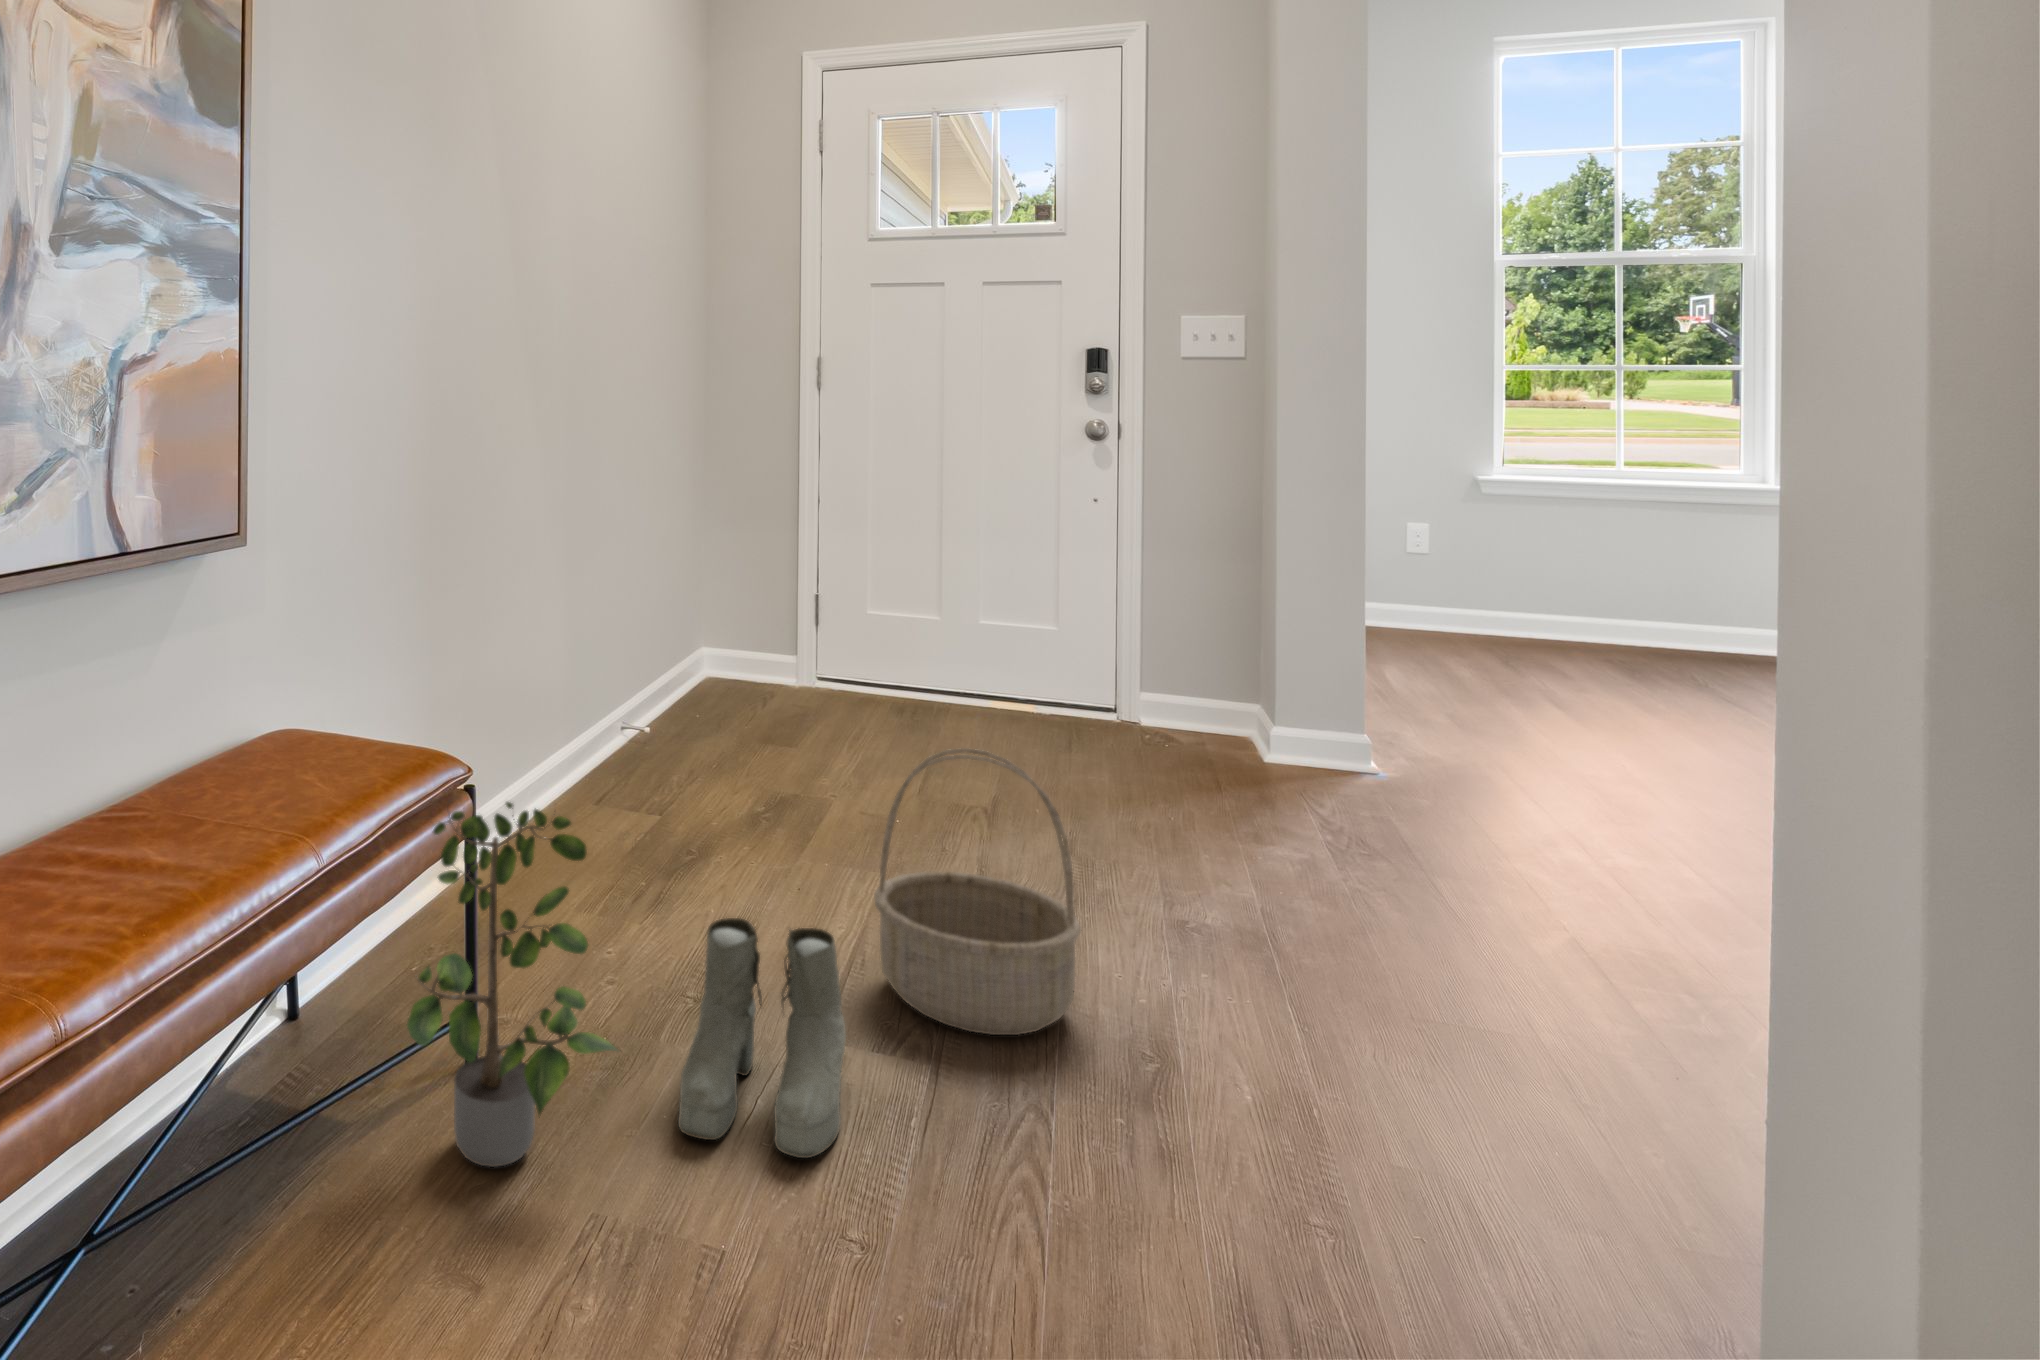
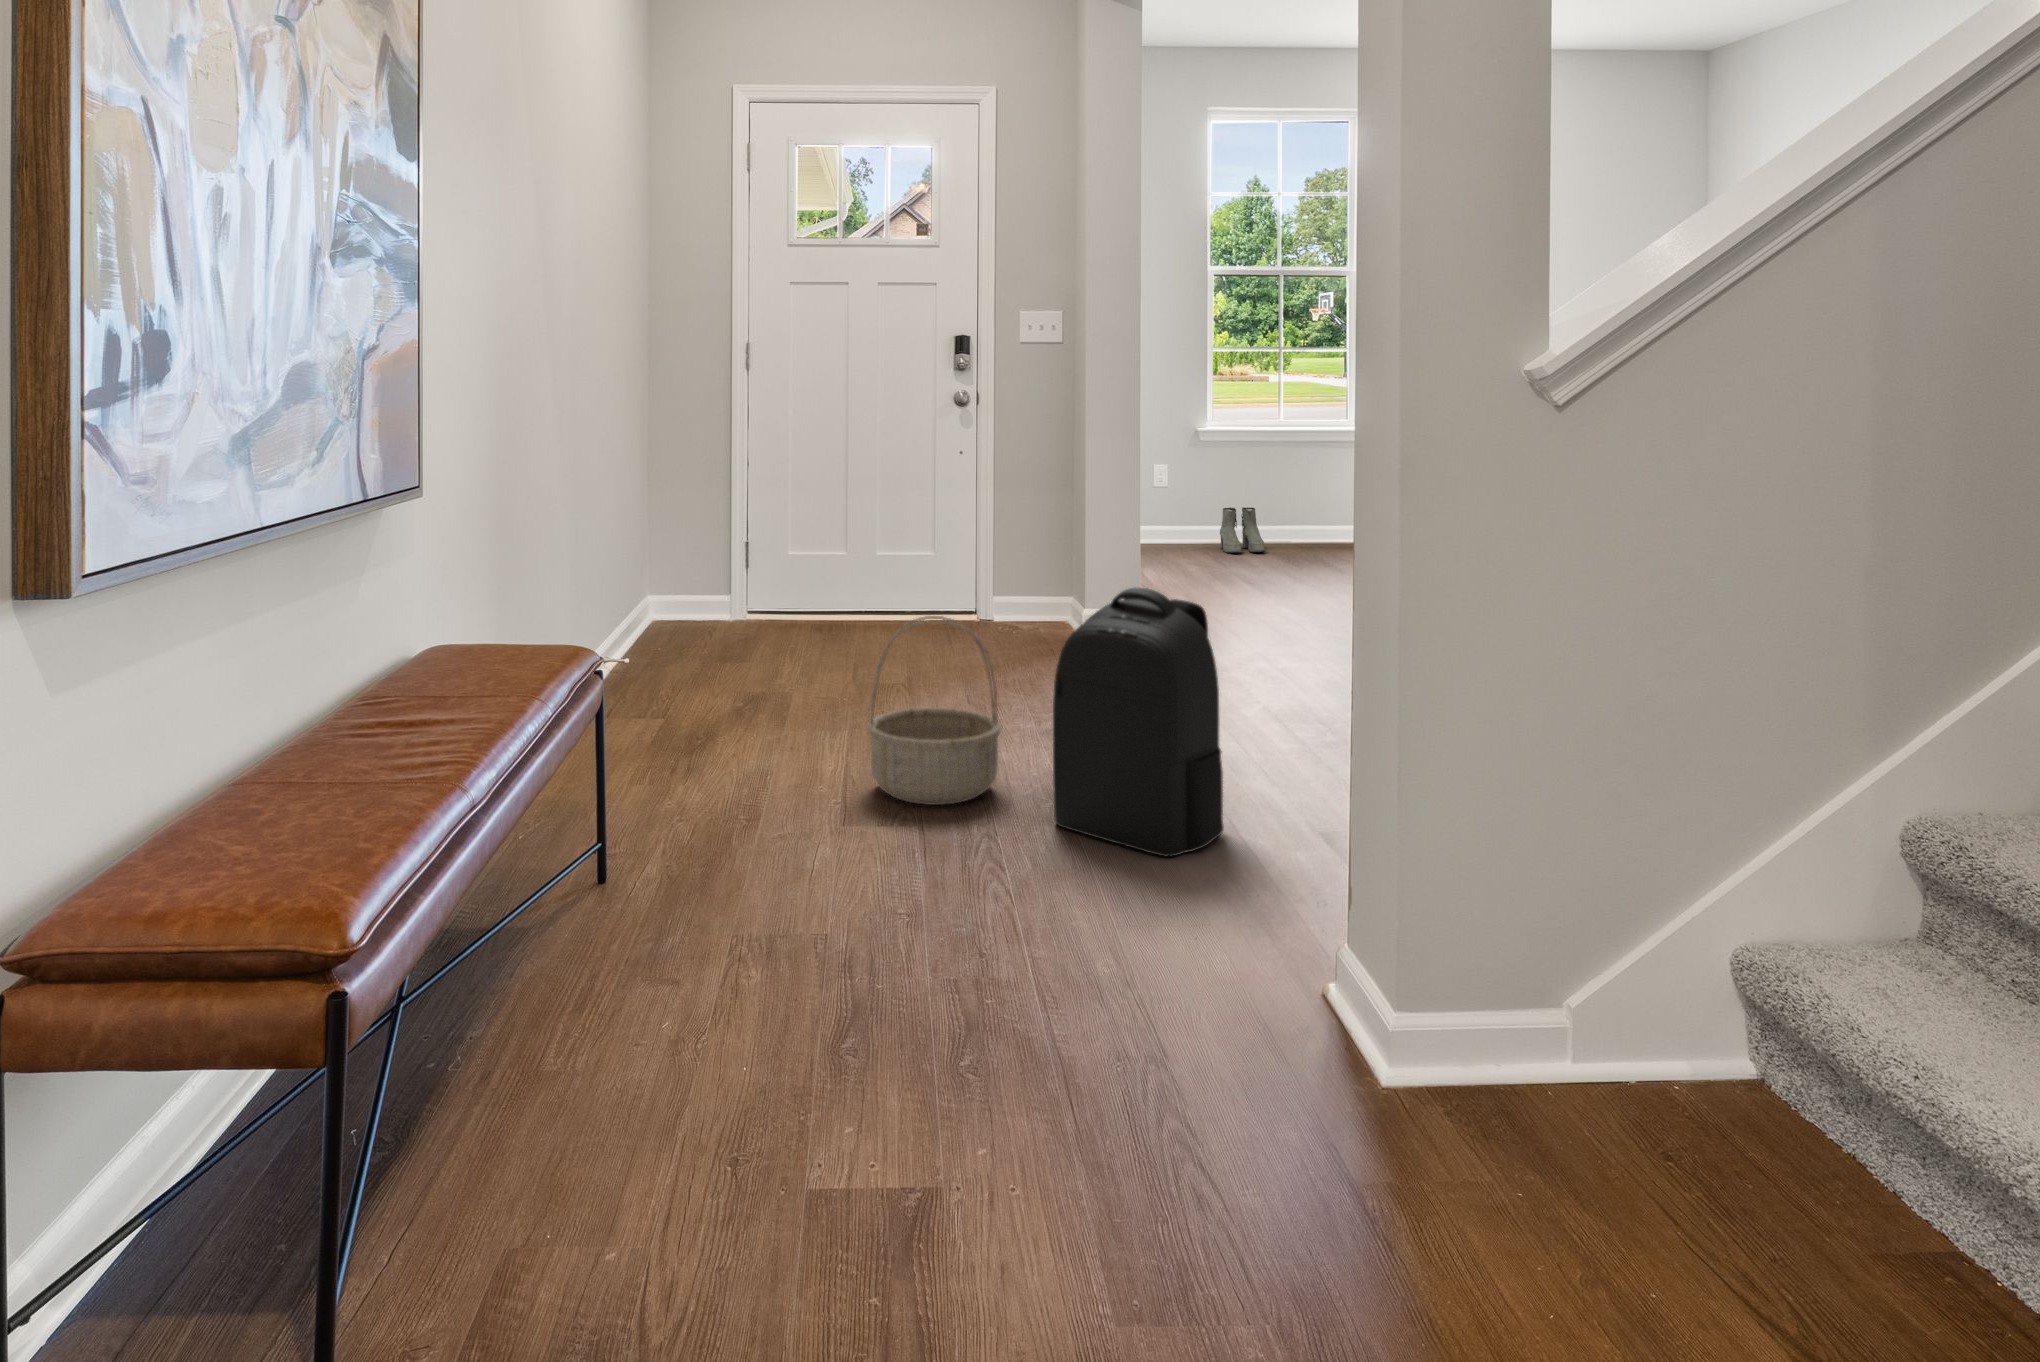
backpack: none [1155,757,1484,1248] -> present [1053,588,1224,857]
potted plant: present [407,802,618,1167] -> none [594,661,750,925]
boots: present [678,918,846,1158] -> present [1220,507,1264,553]

